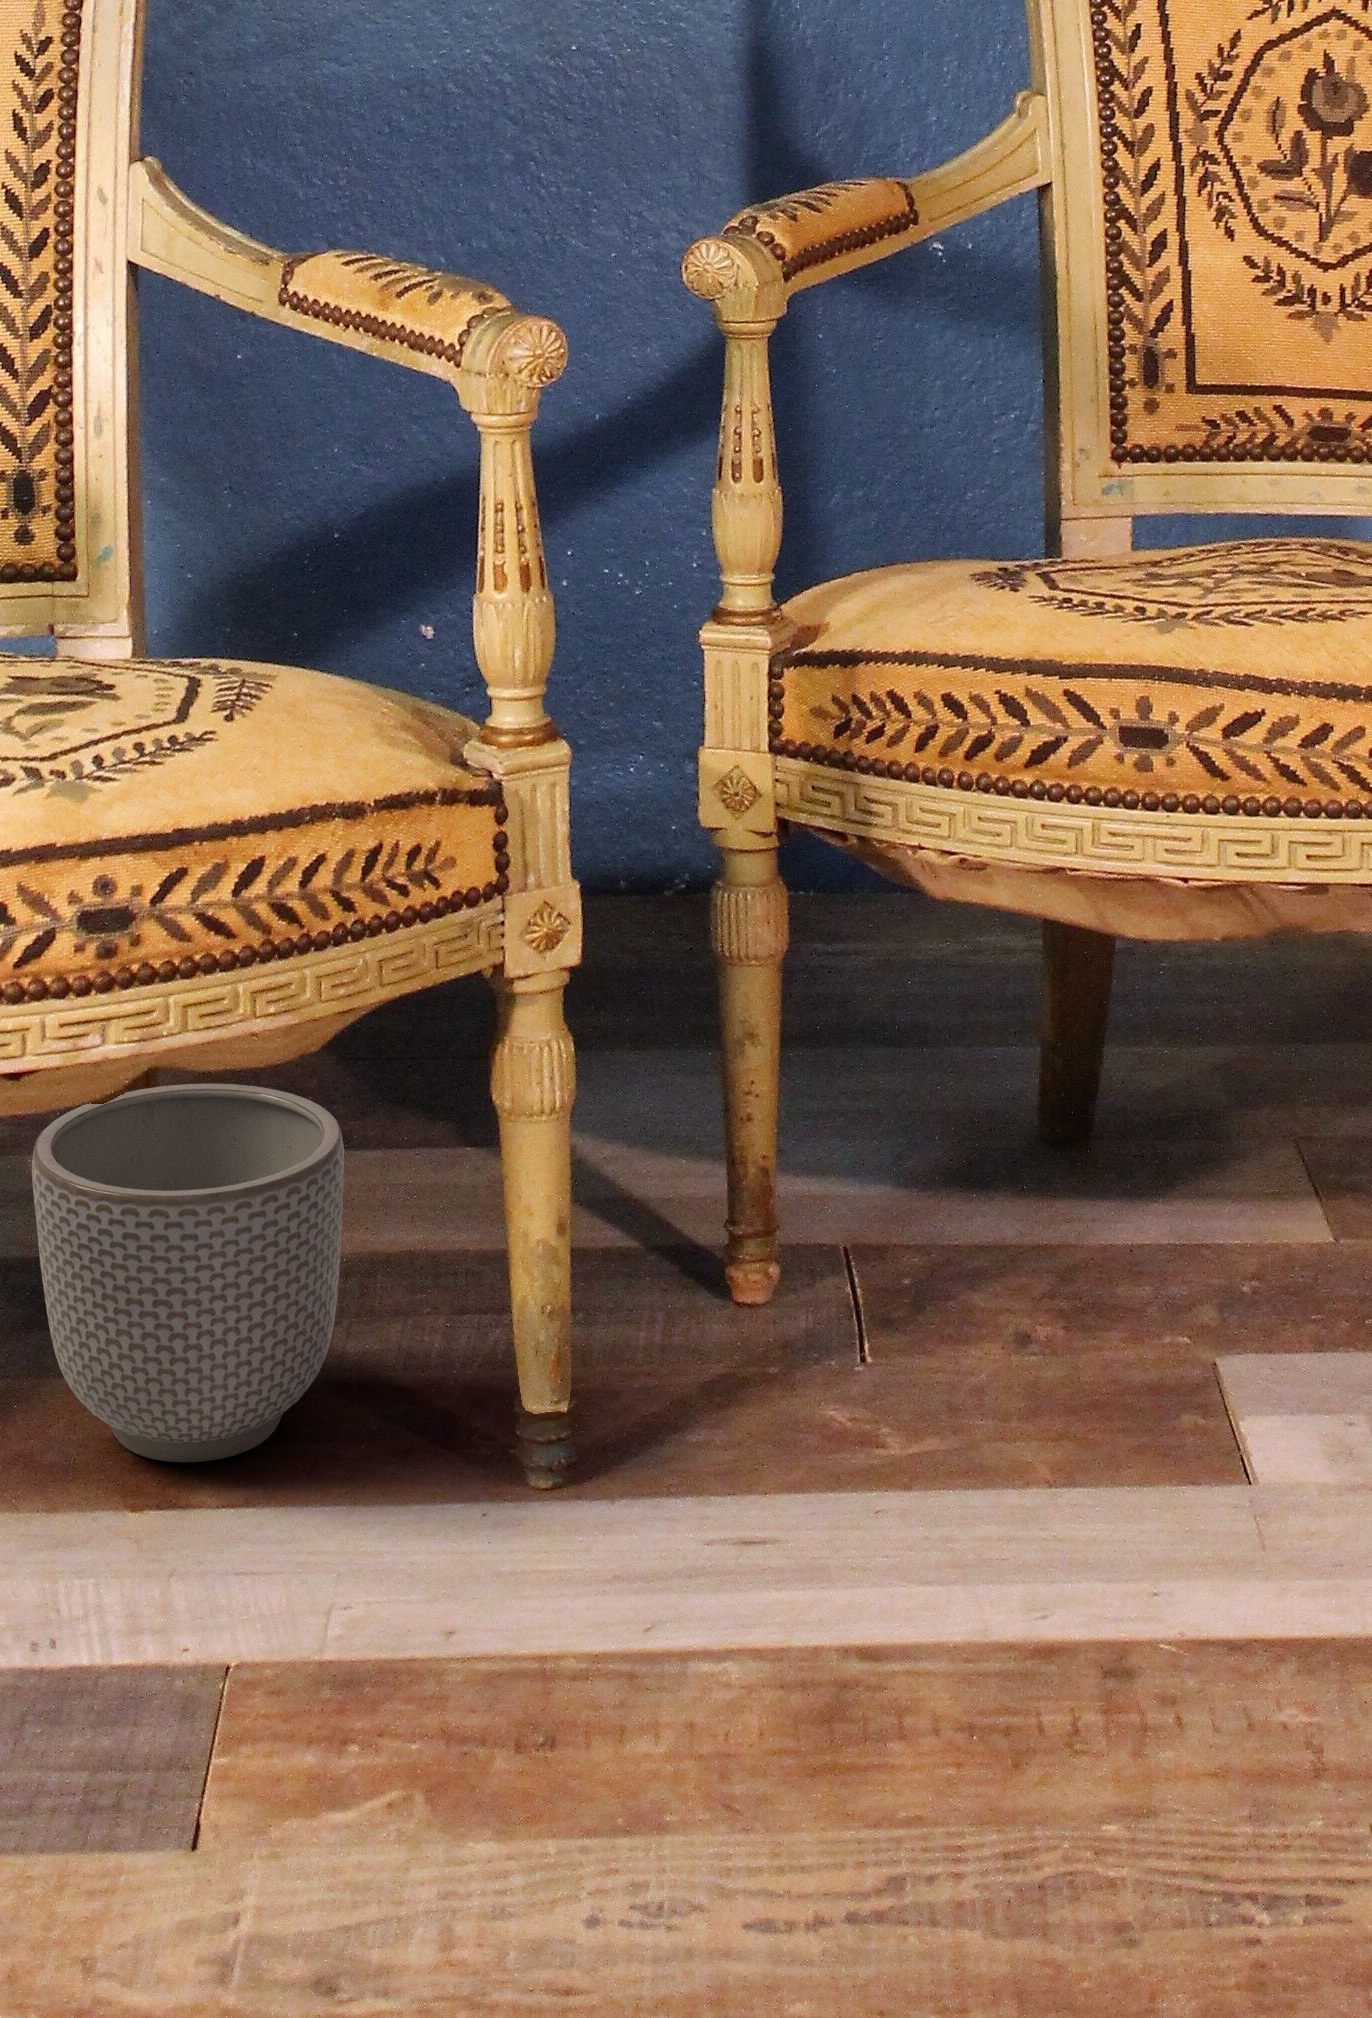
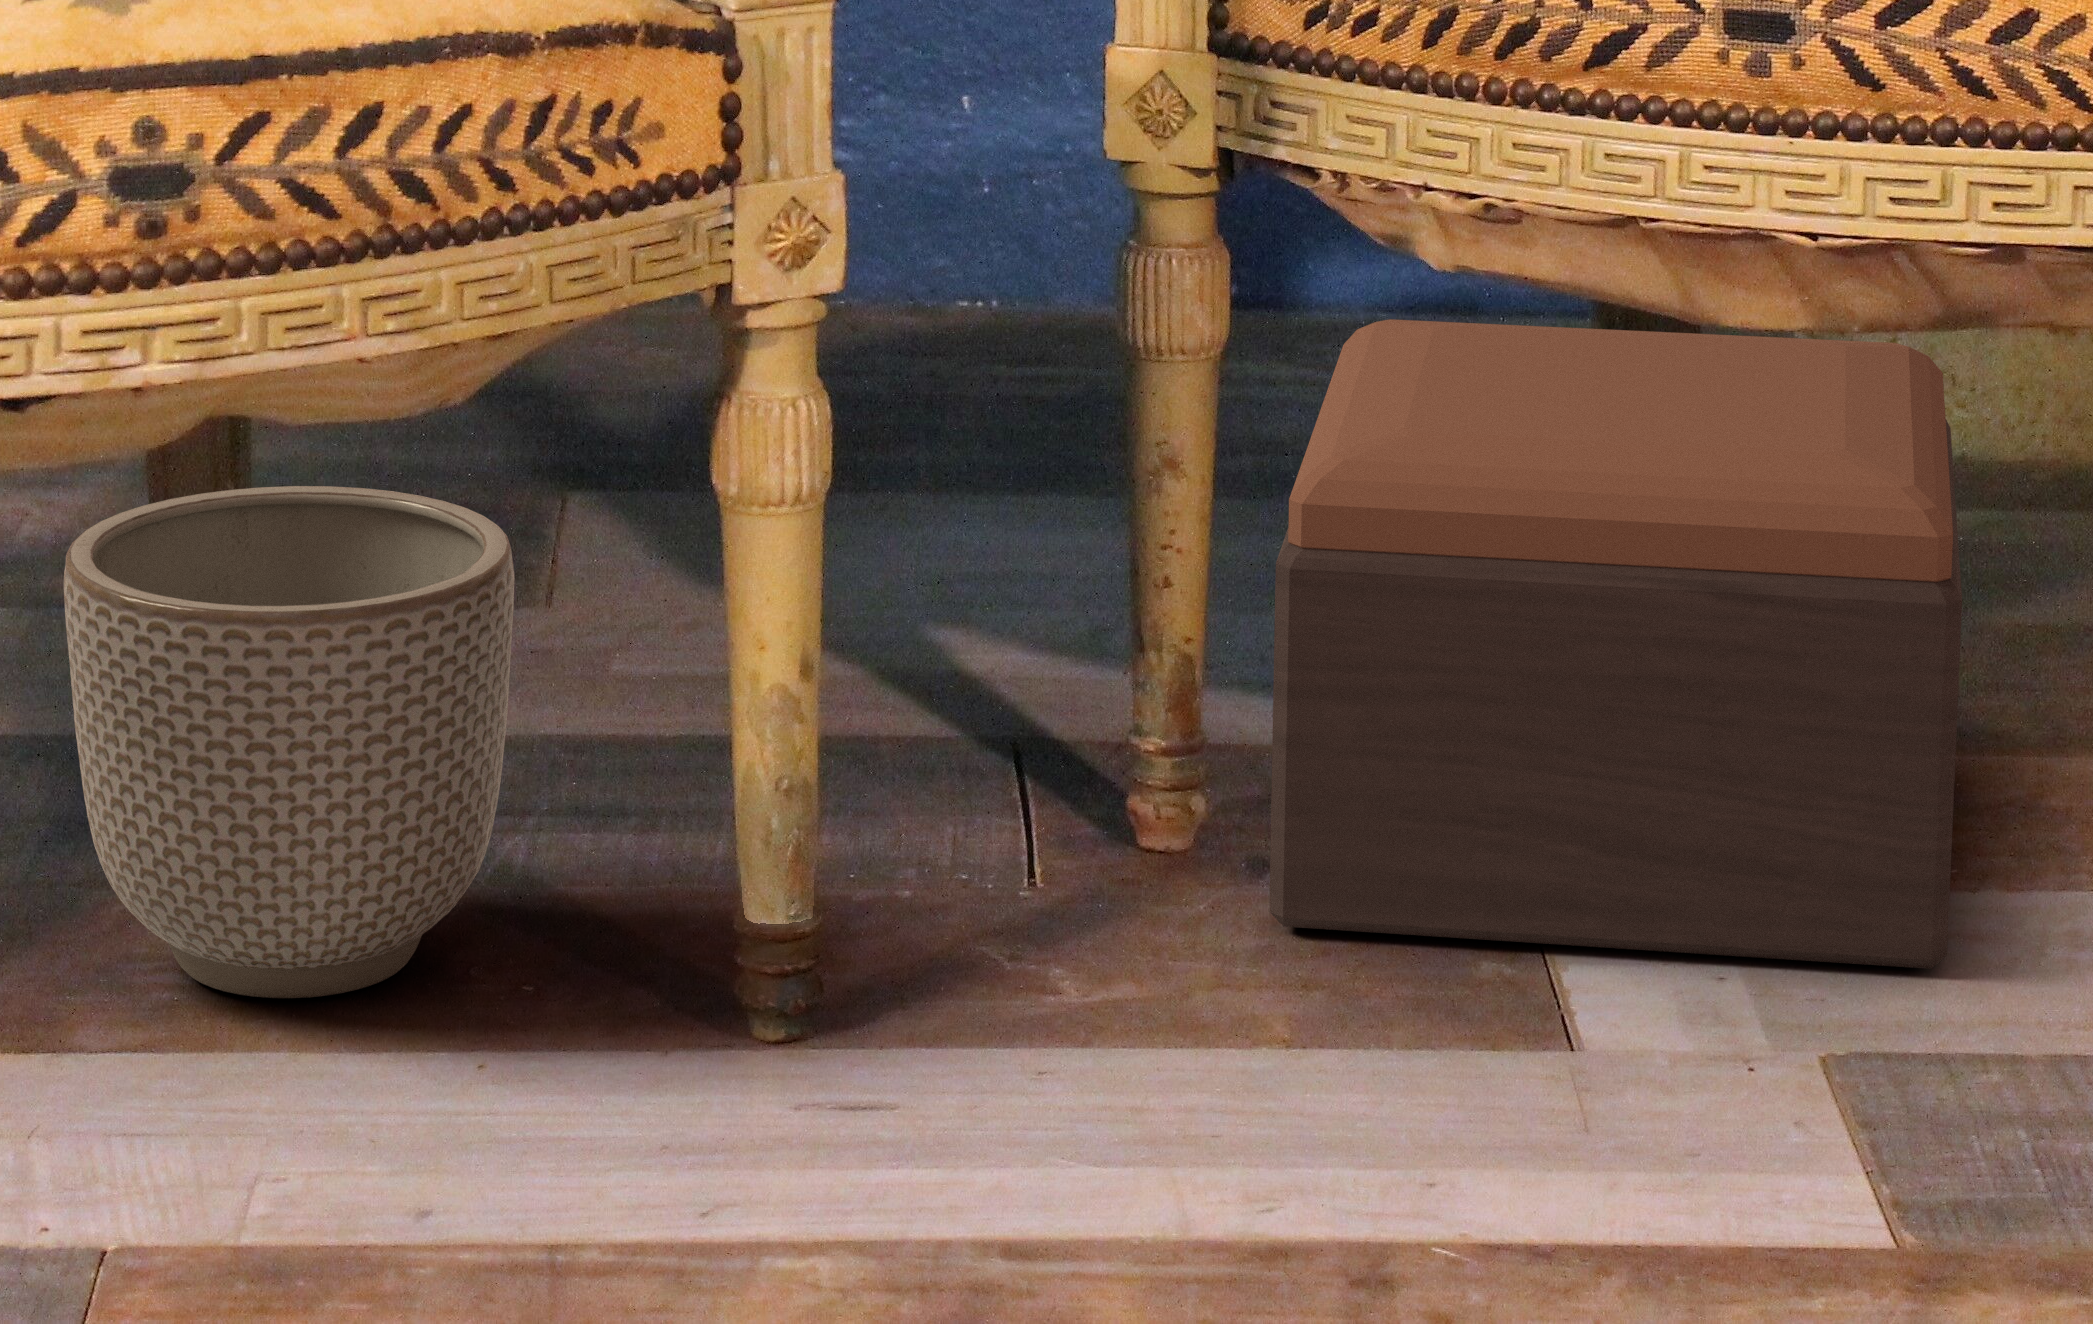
footstool: none [866,918,1338,1388] -> present [1269,319,1962,969]

